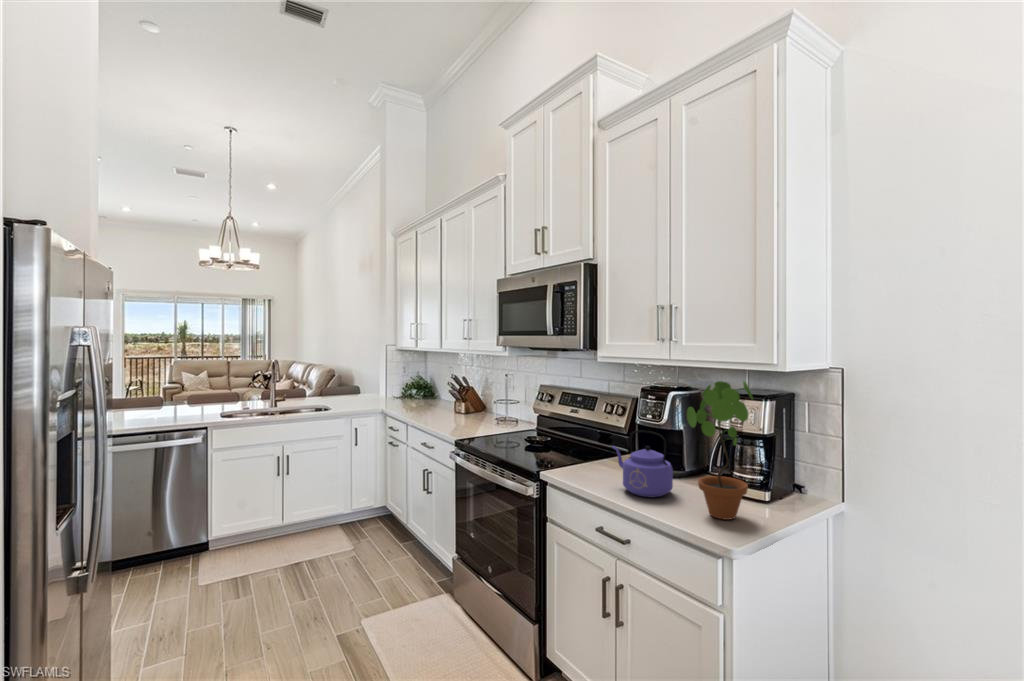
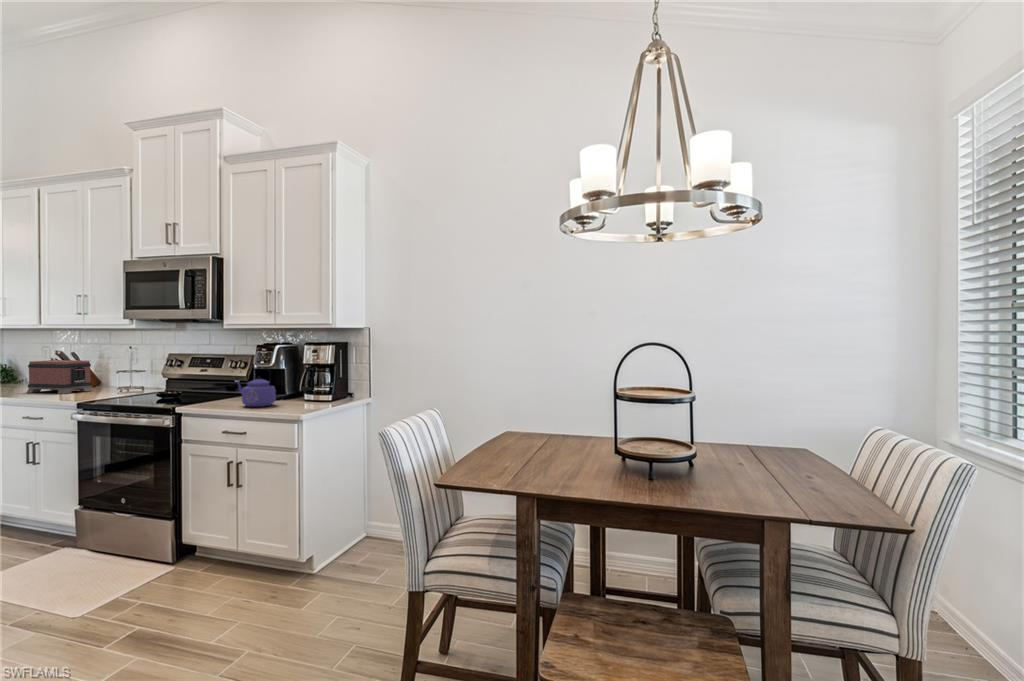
potted plant: present [687,381,753,520] -> none [281,332,319,408]
toaster: none [426,384,475,423] -> present [27,360,93,394]

